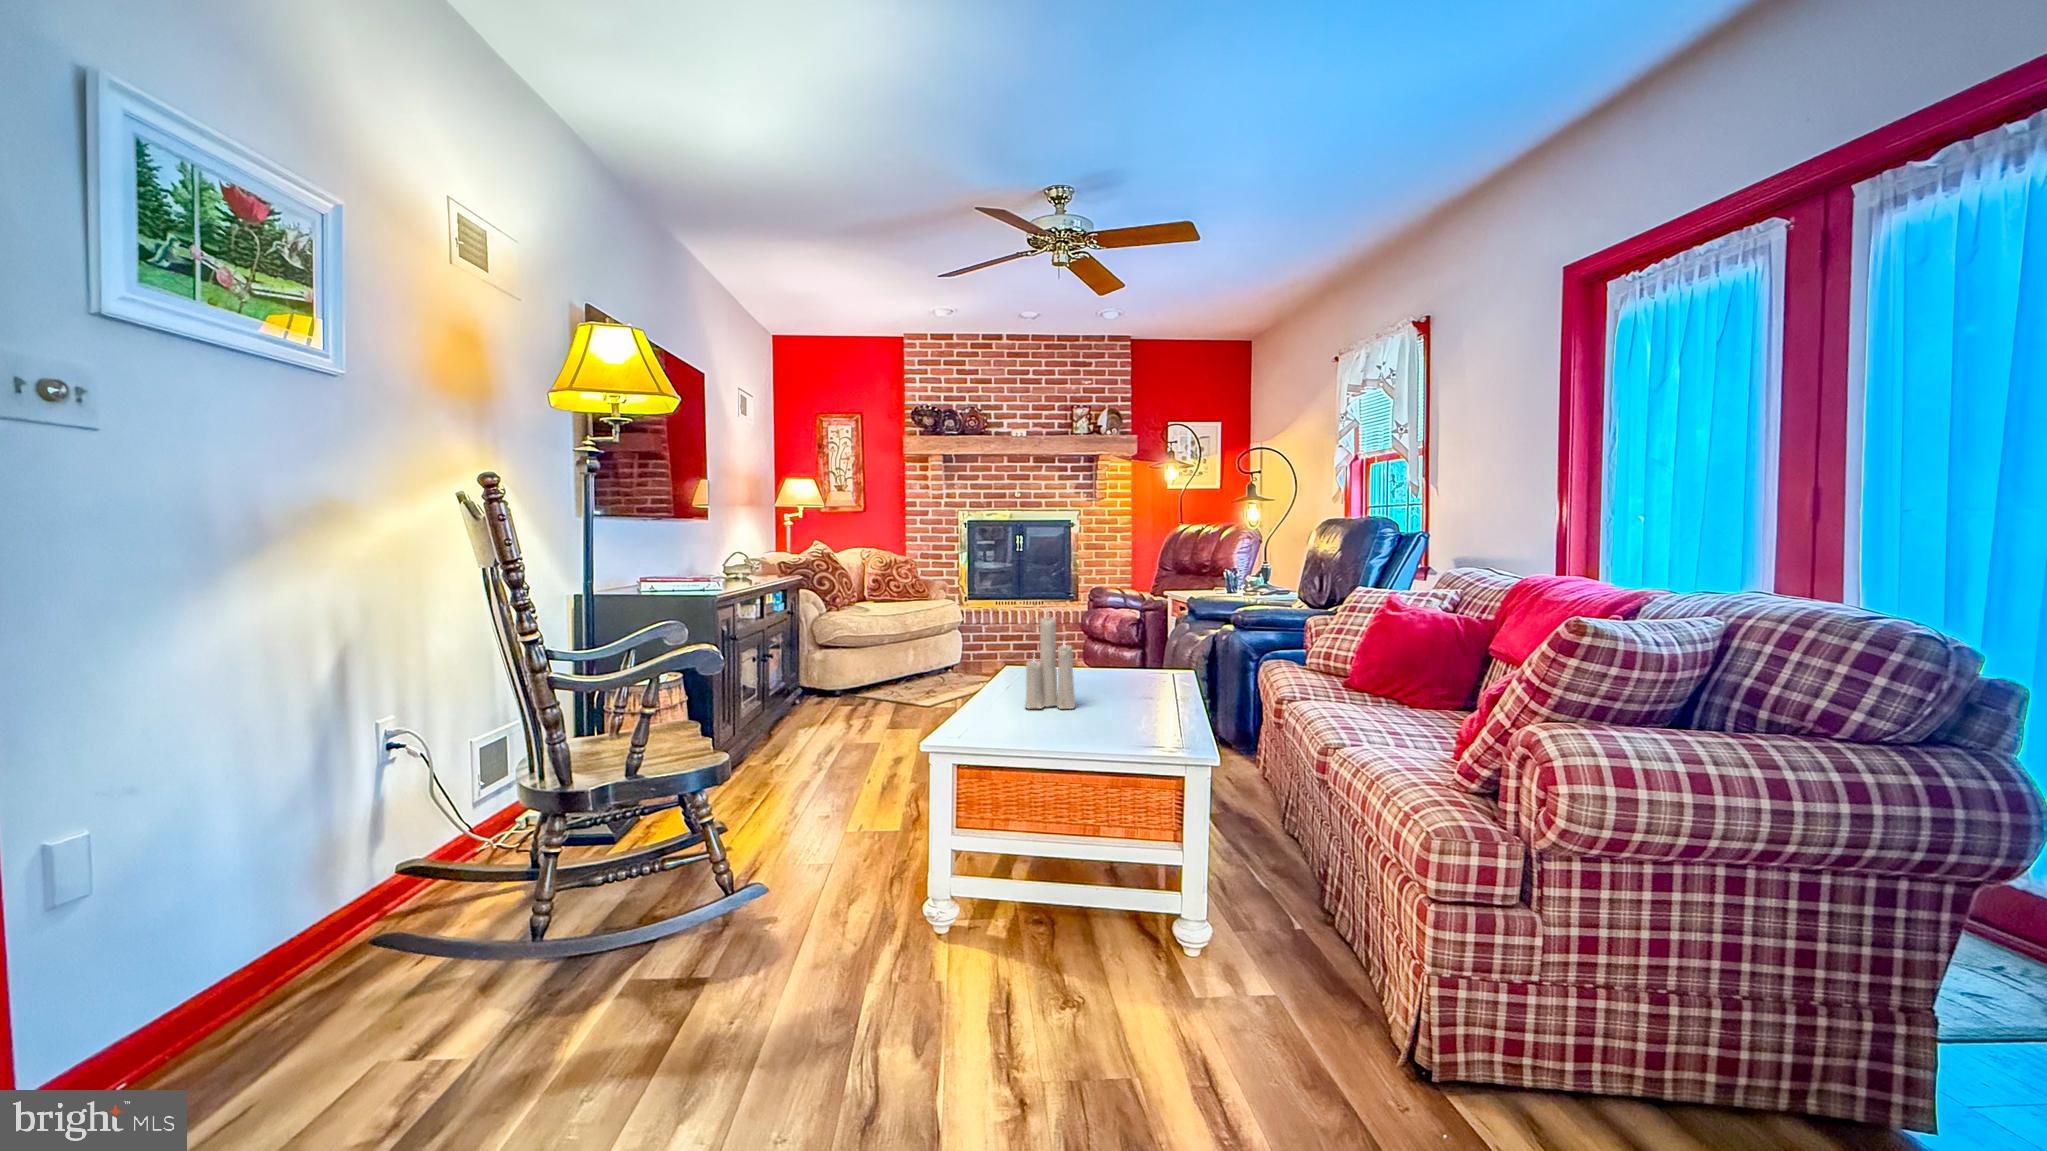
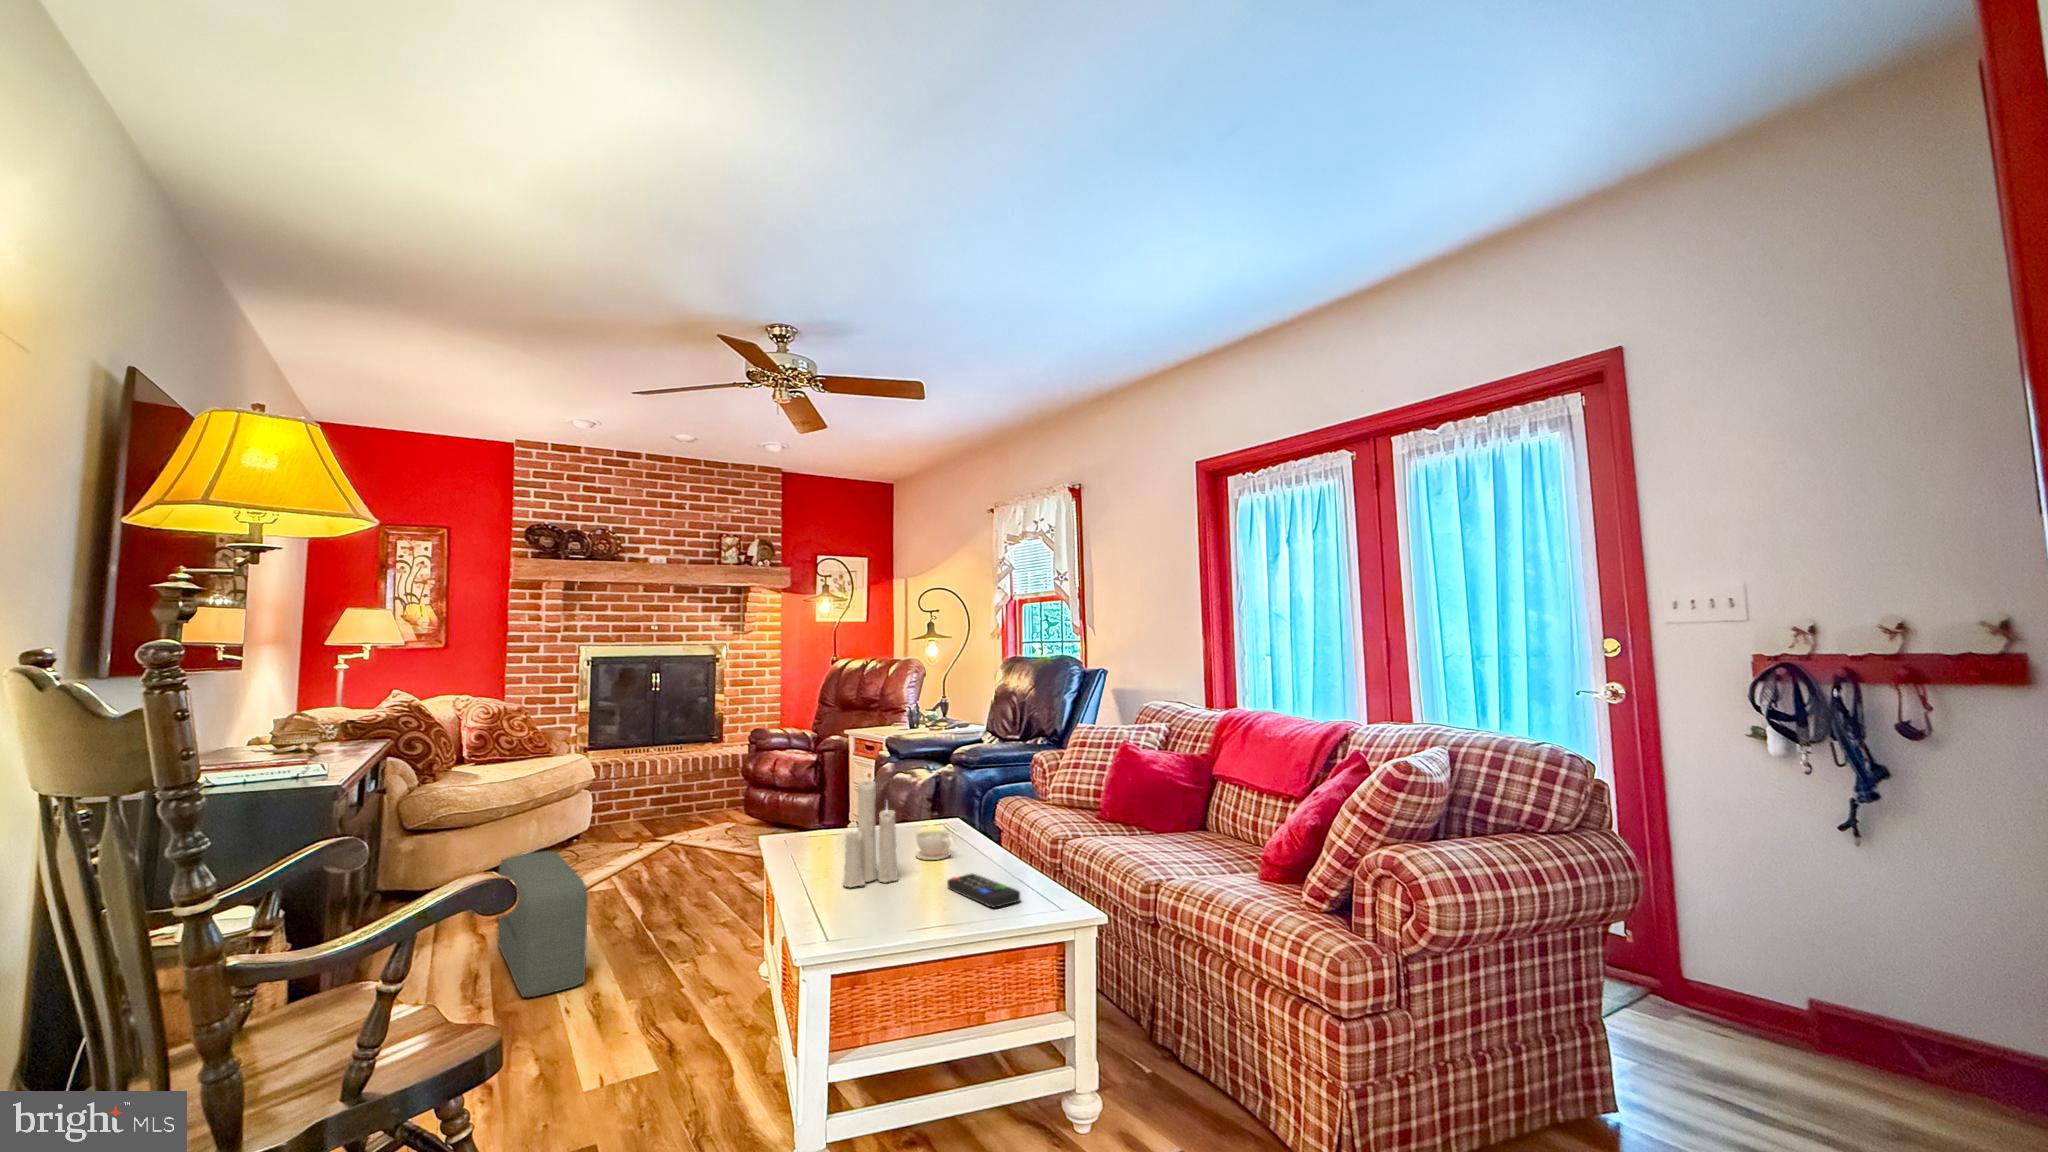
pouf: none [841,666,892,768] -> present [497,851,588,997]
coffee cup: none [1111,672,1145,698] -> present [916,830,950,860]
remote control: none [1110,710,1161,740] -> present [947,873,1020,908]

